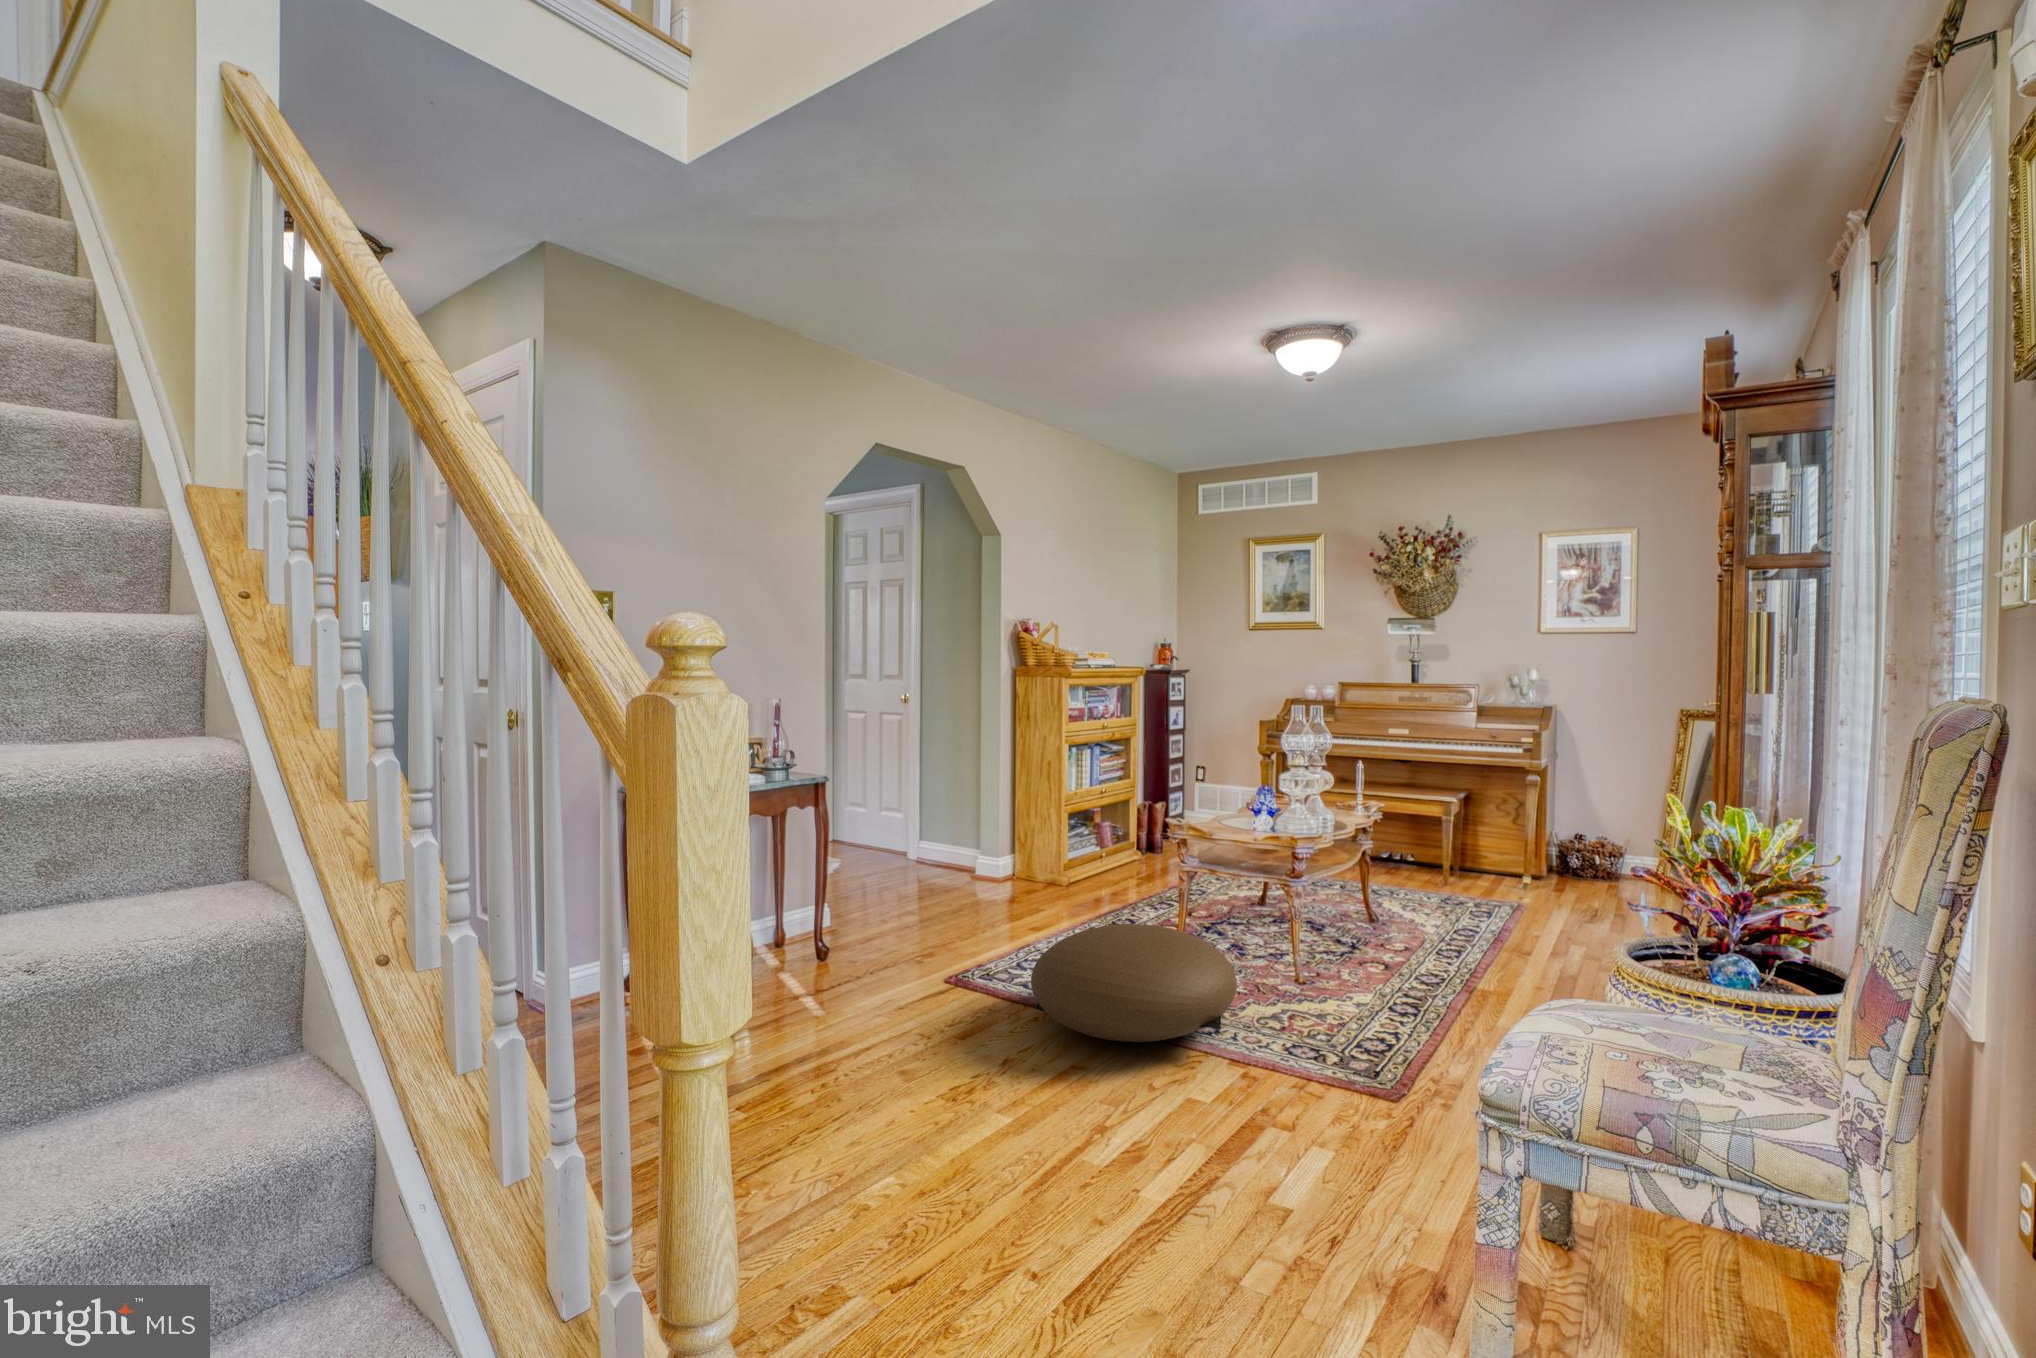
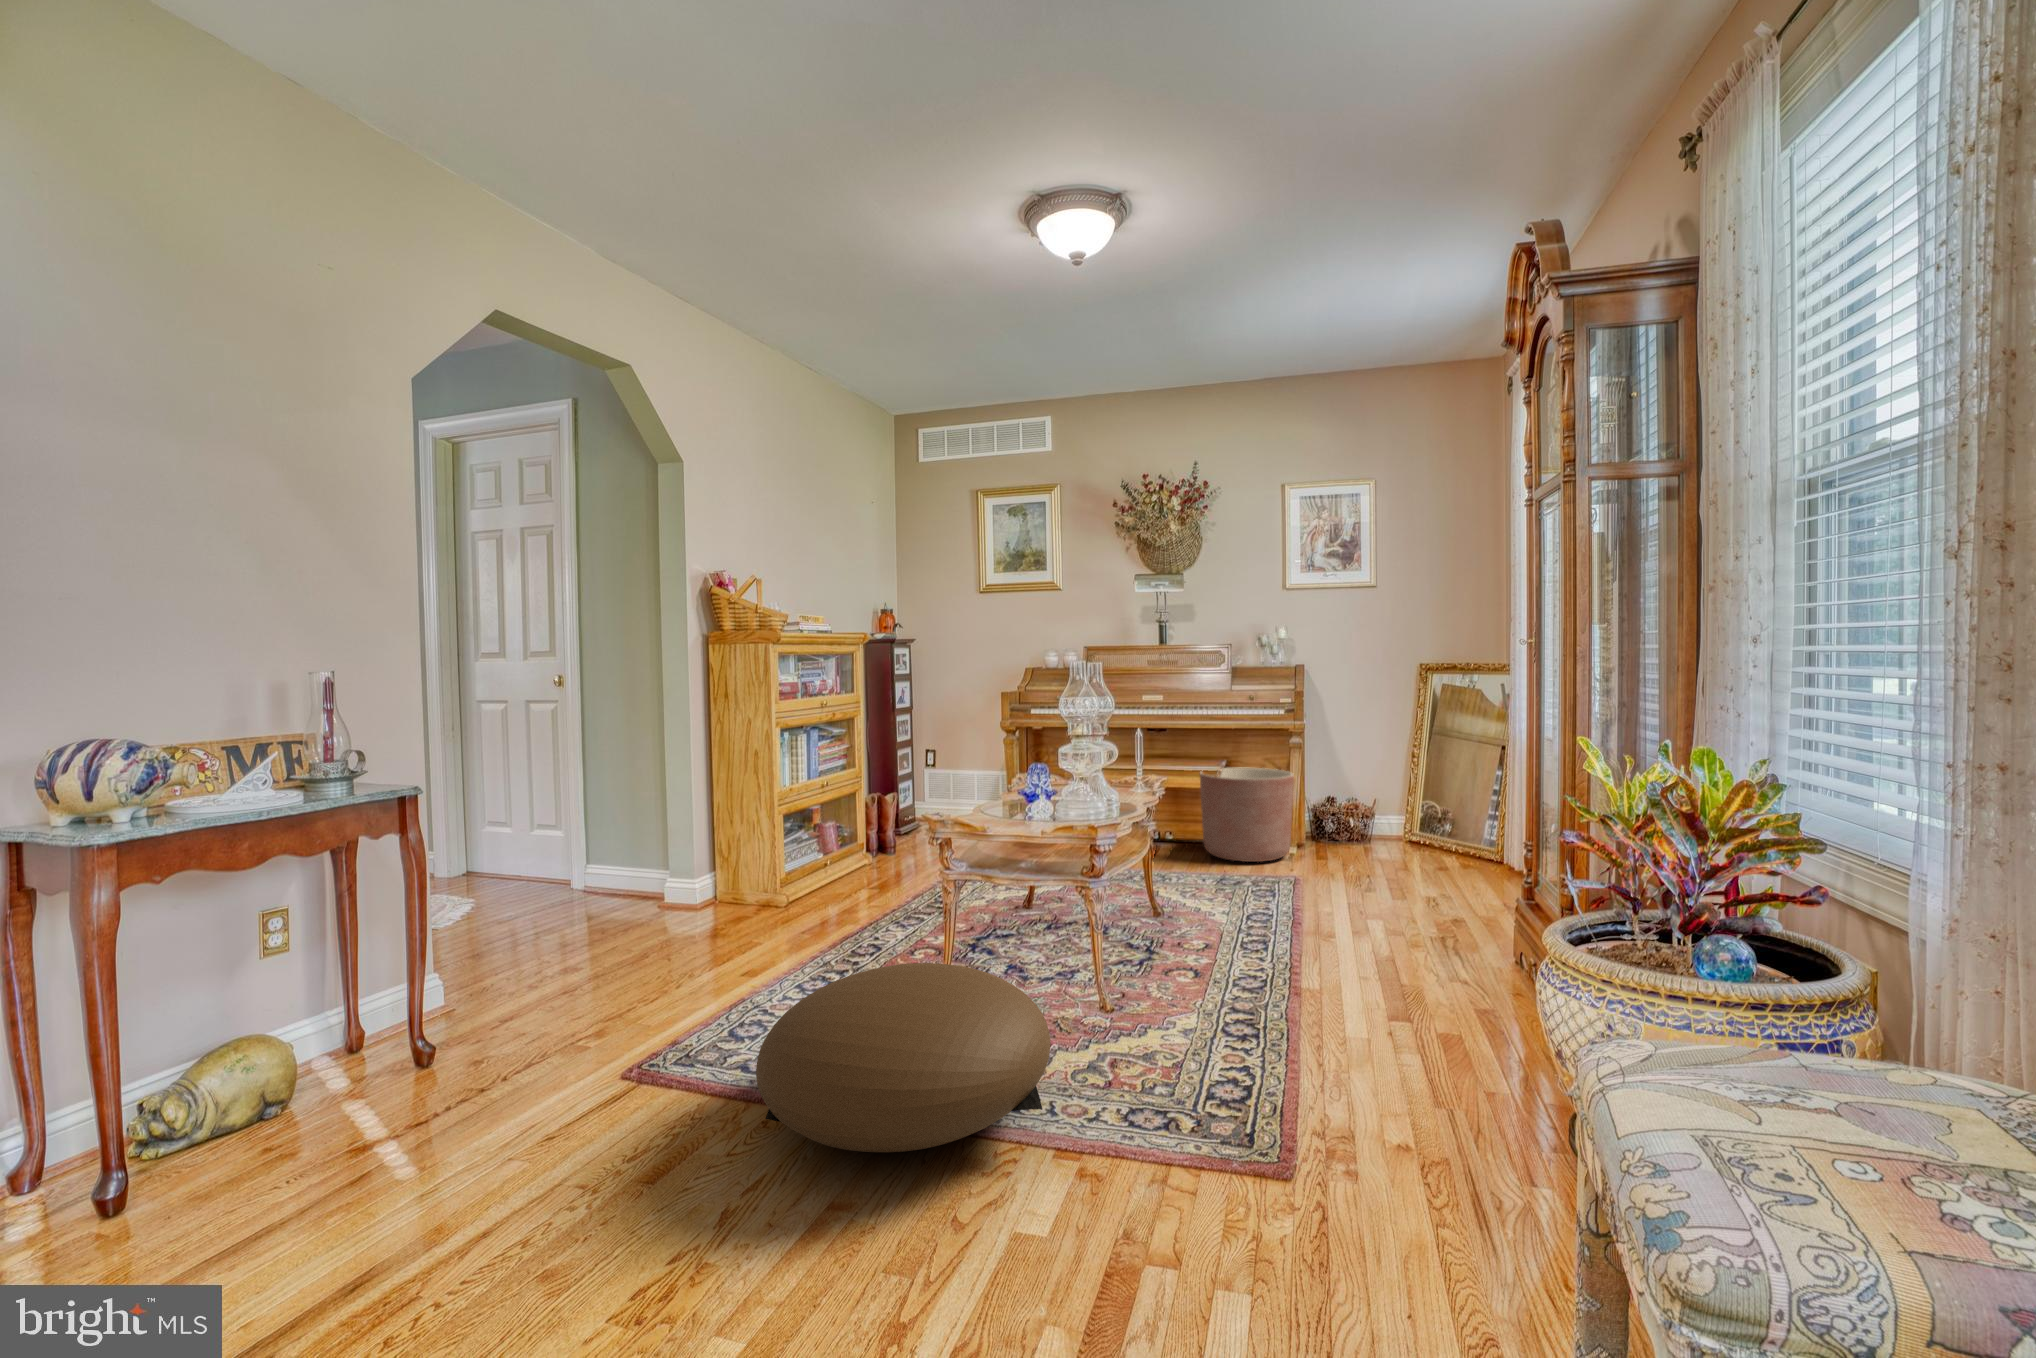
planter: none [1439,800,1533,889] -> present [1200,768,1294,862]

